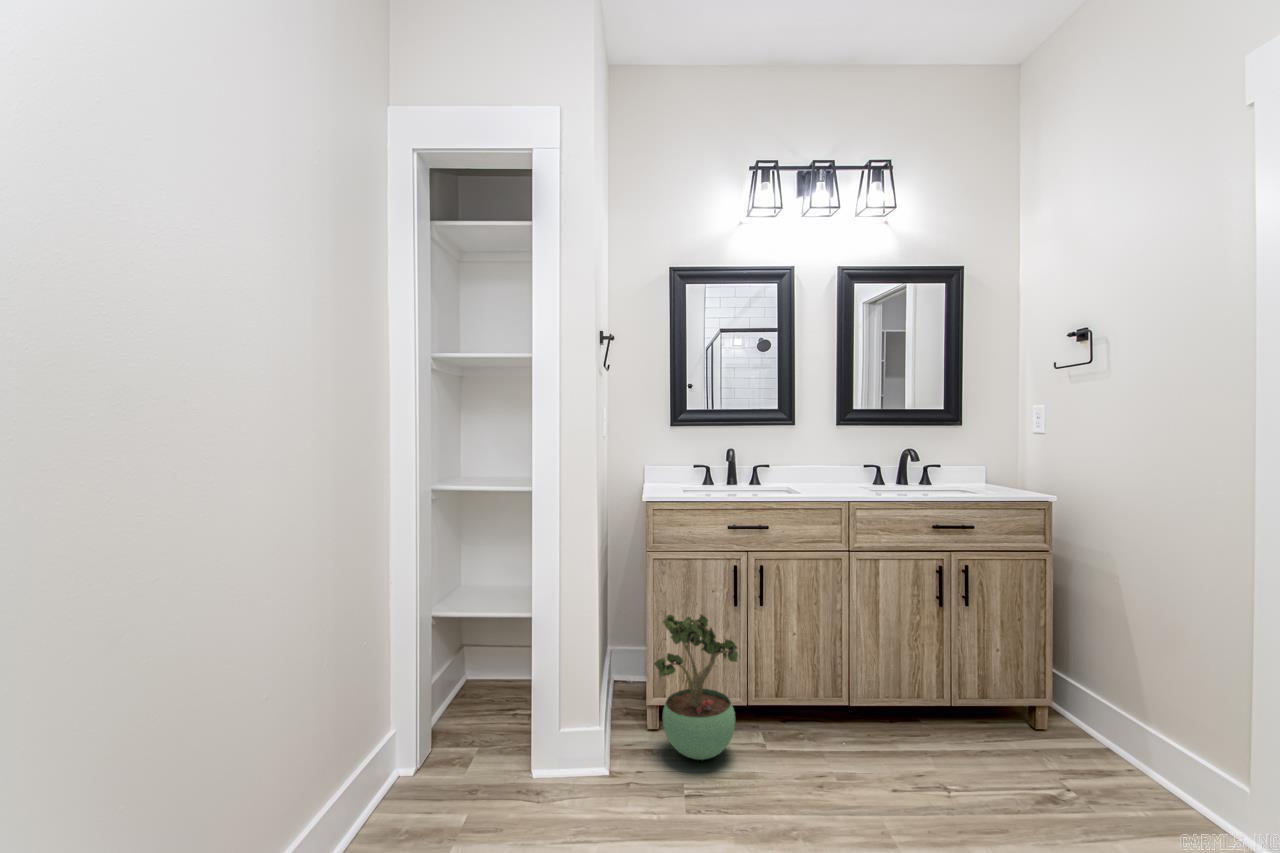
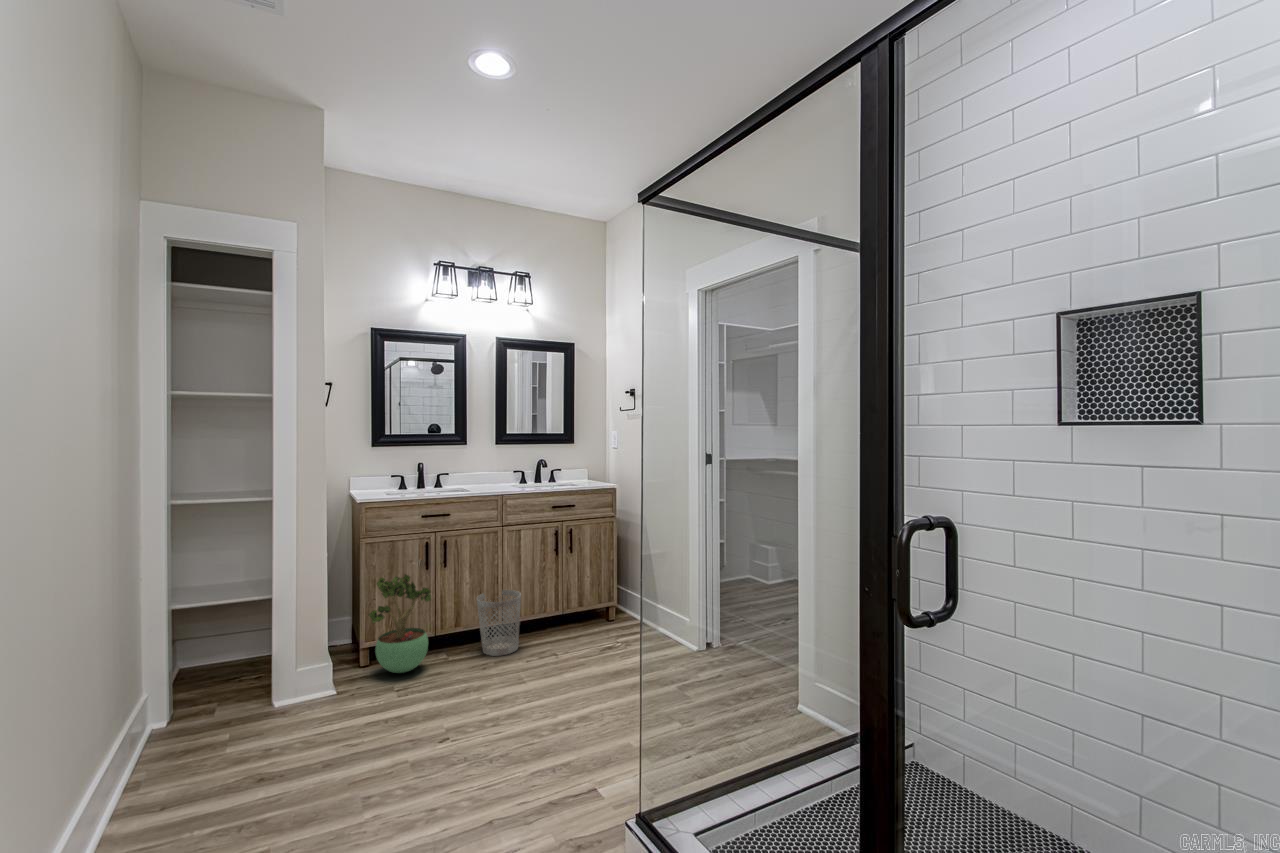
wastebasket: none [808,650,881,762] -> present [477,590,521,656]

